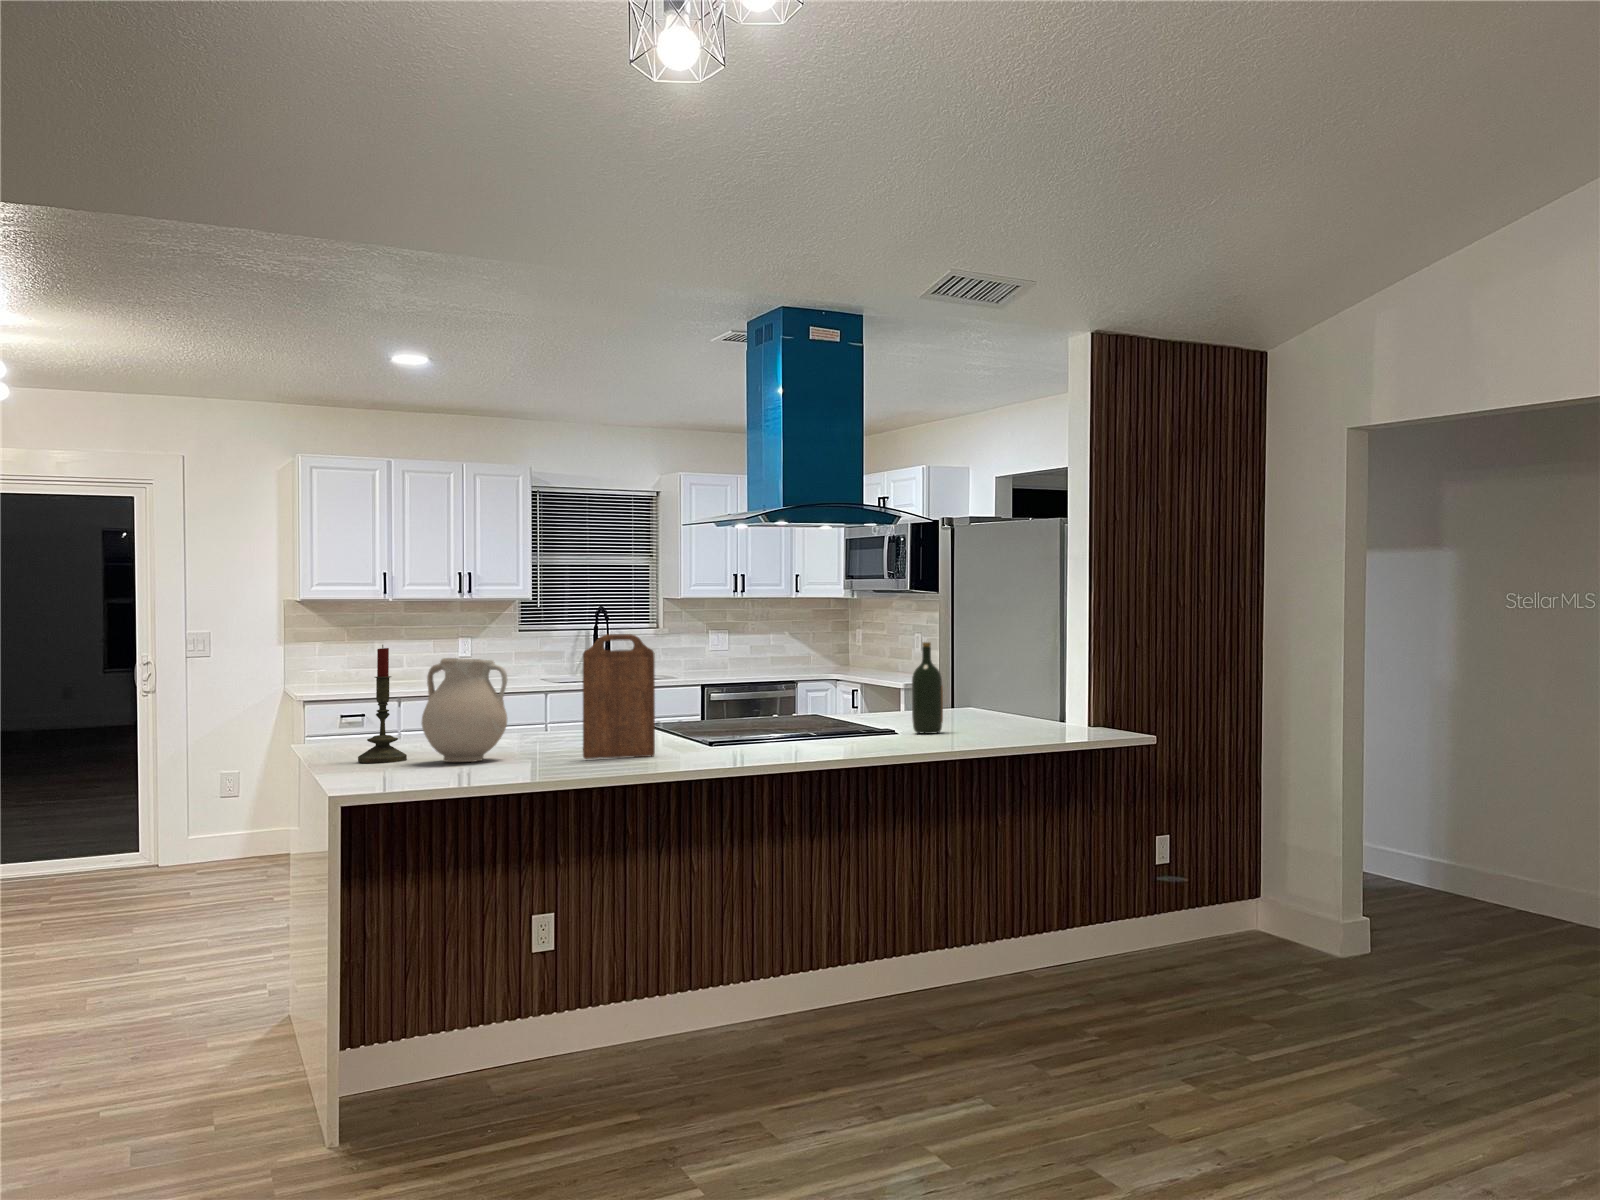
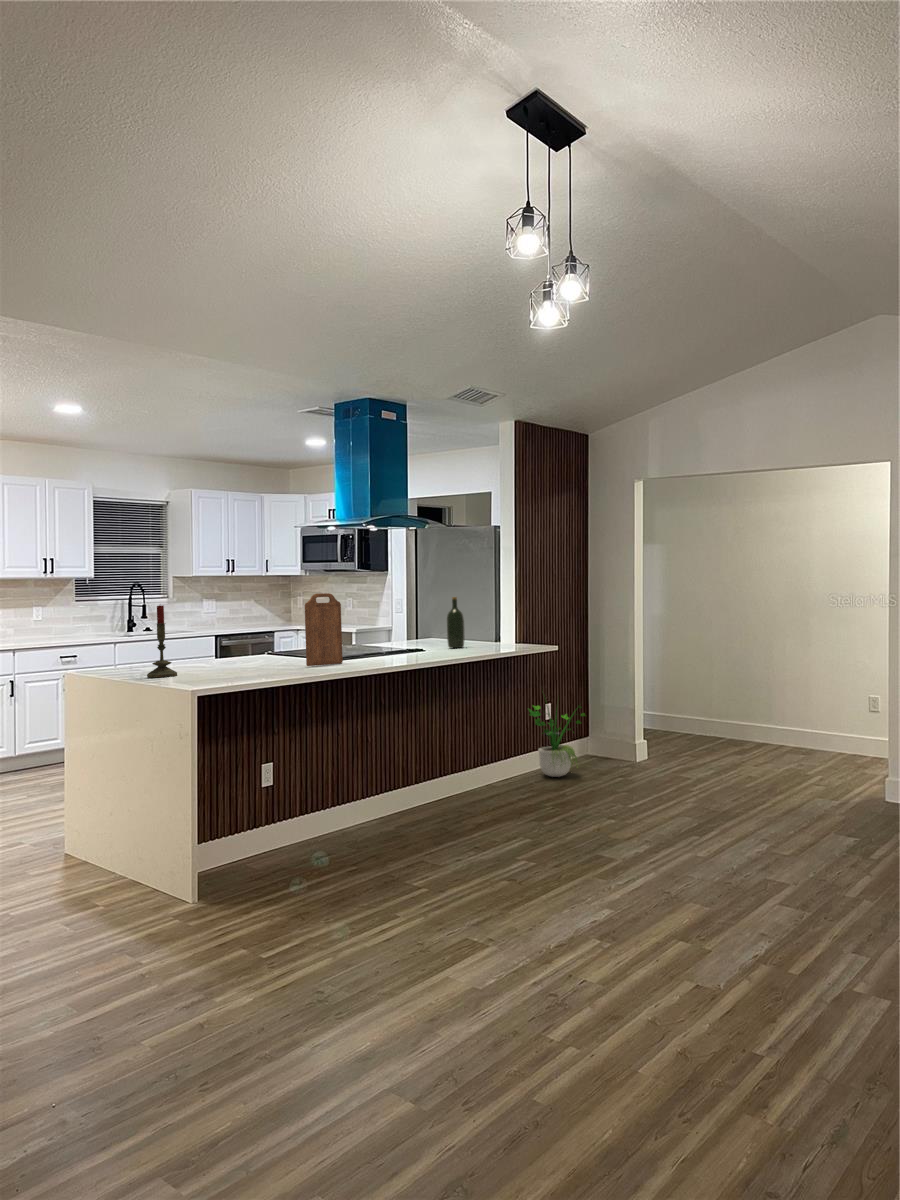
vase: present [422,658,507,762] -> none [201,610,253,673]
potted plant: none [1104,806,1228,977] -> present [529,706,585,777]

